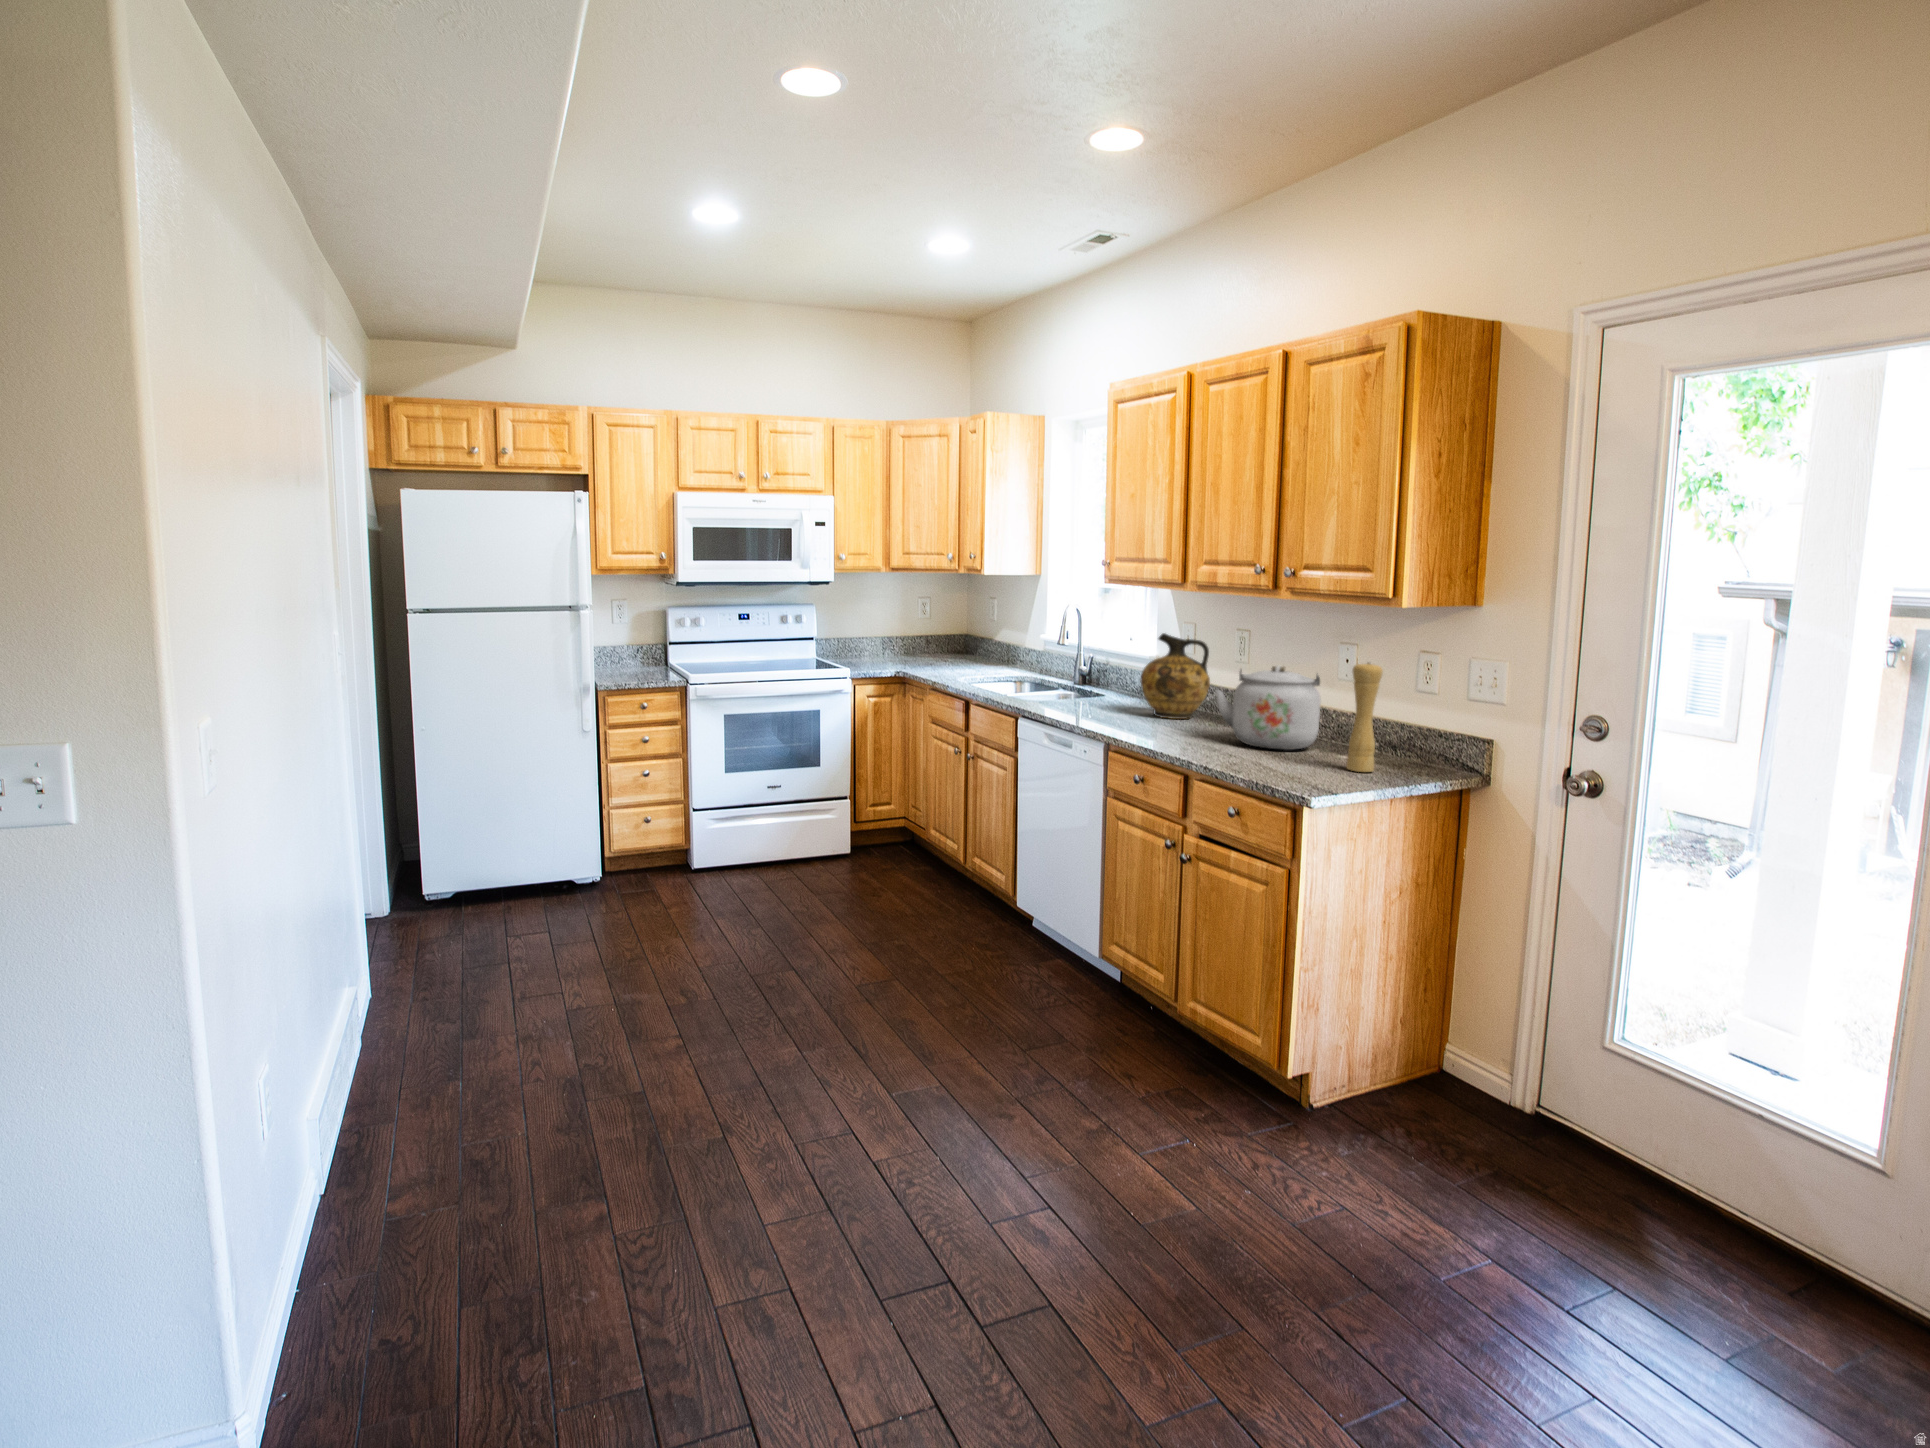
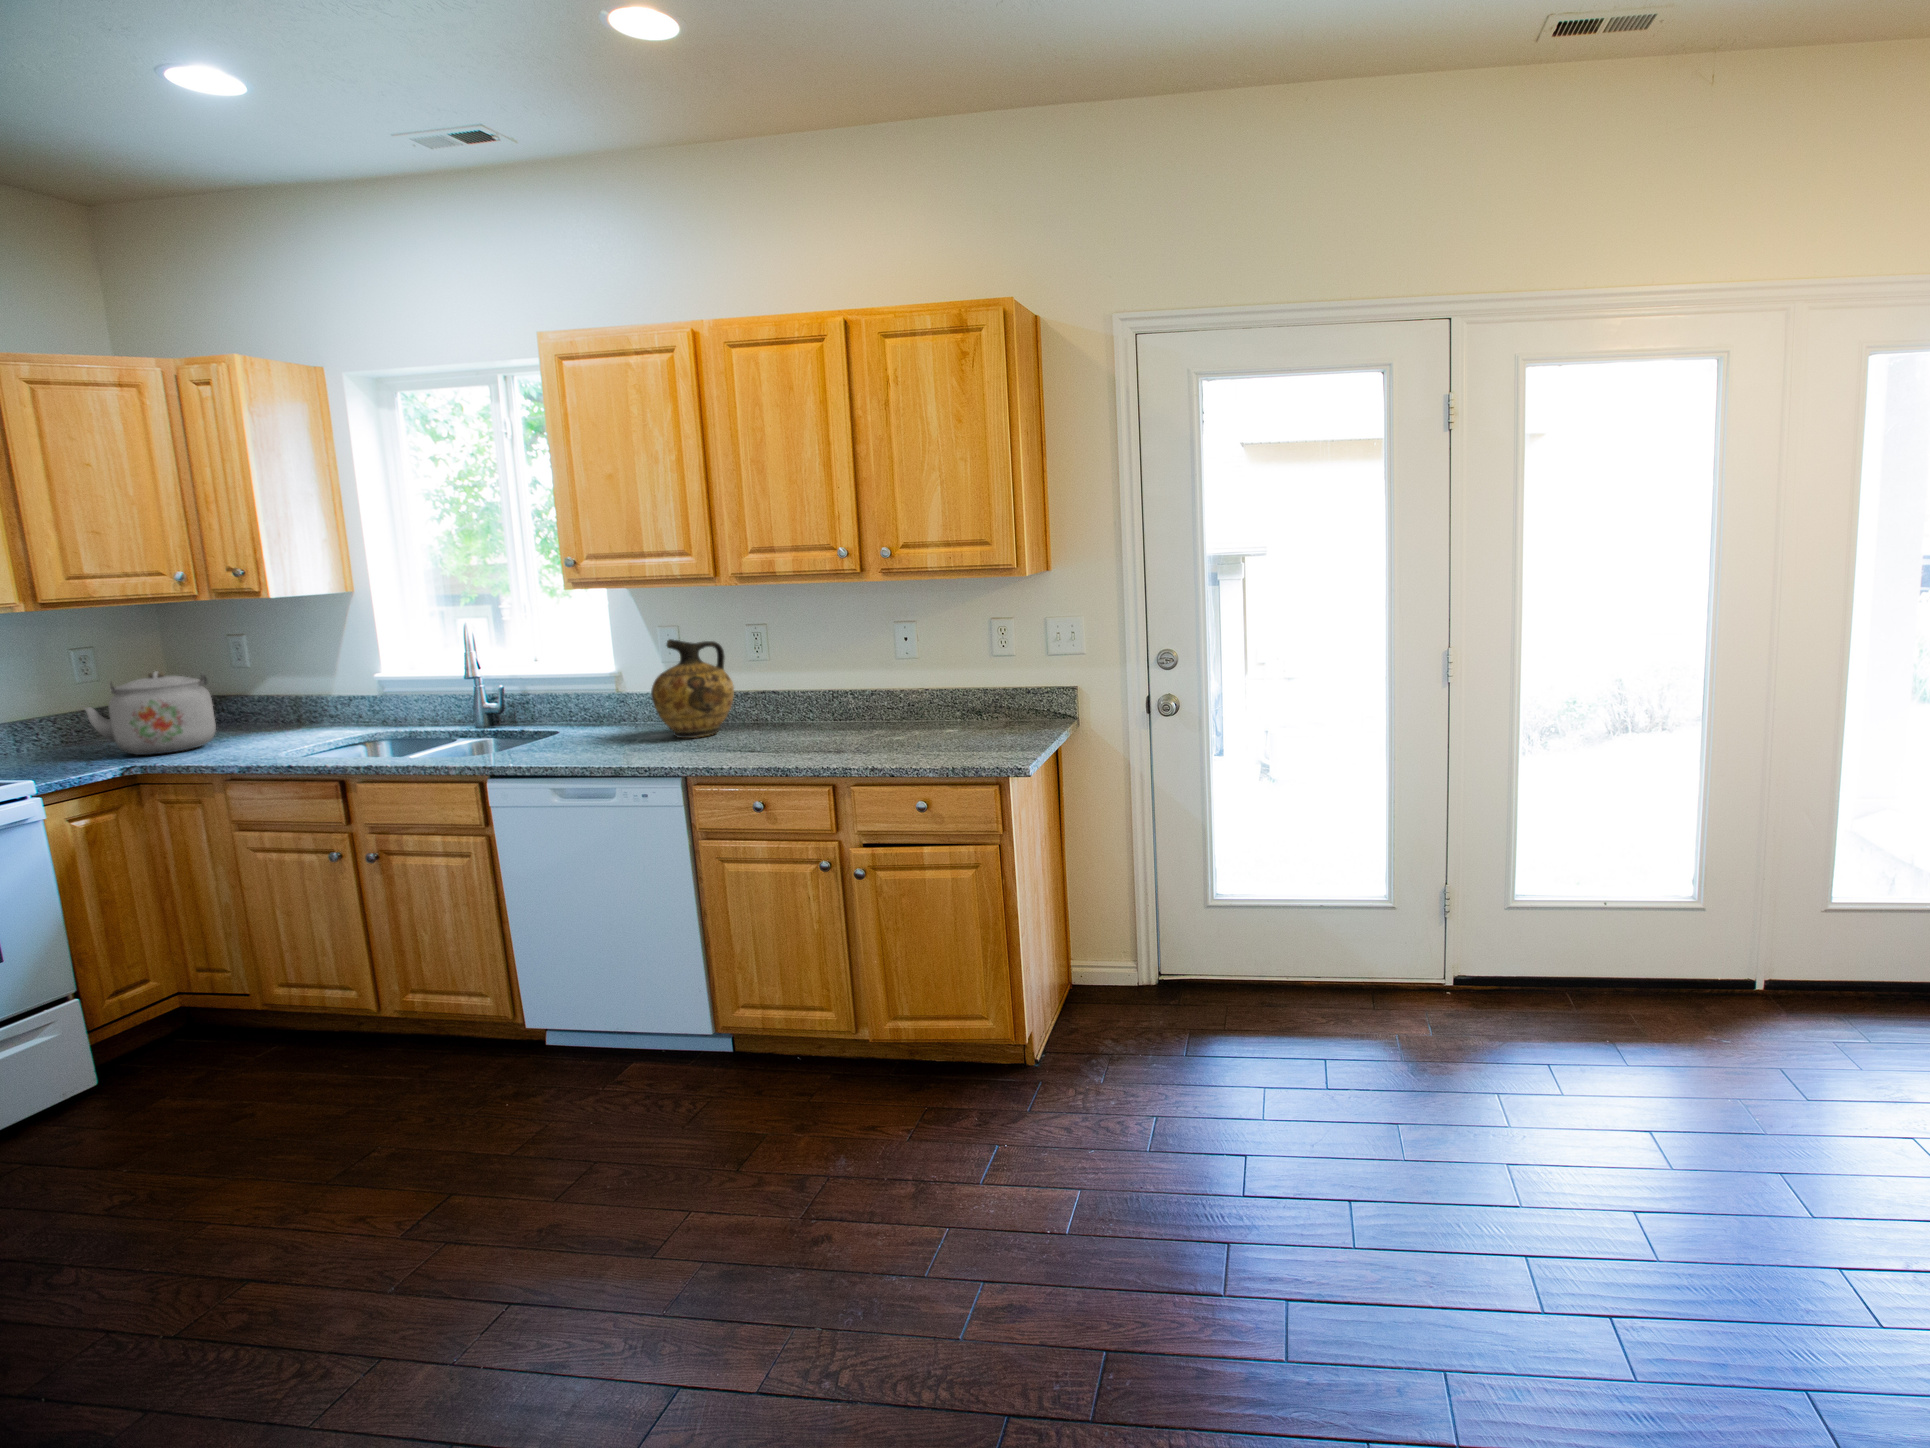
pepper mill: present [1346,662,1383,772] -> none [986,633,1017,740]
kettle: present [1216,666,1321,750] -> present [85,671,216,755]

